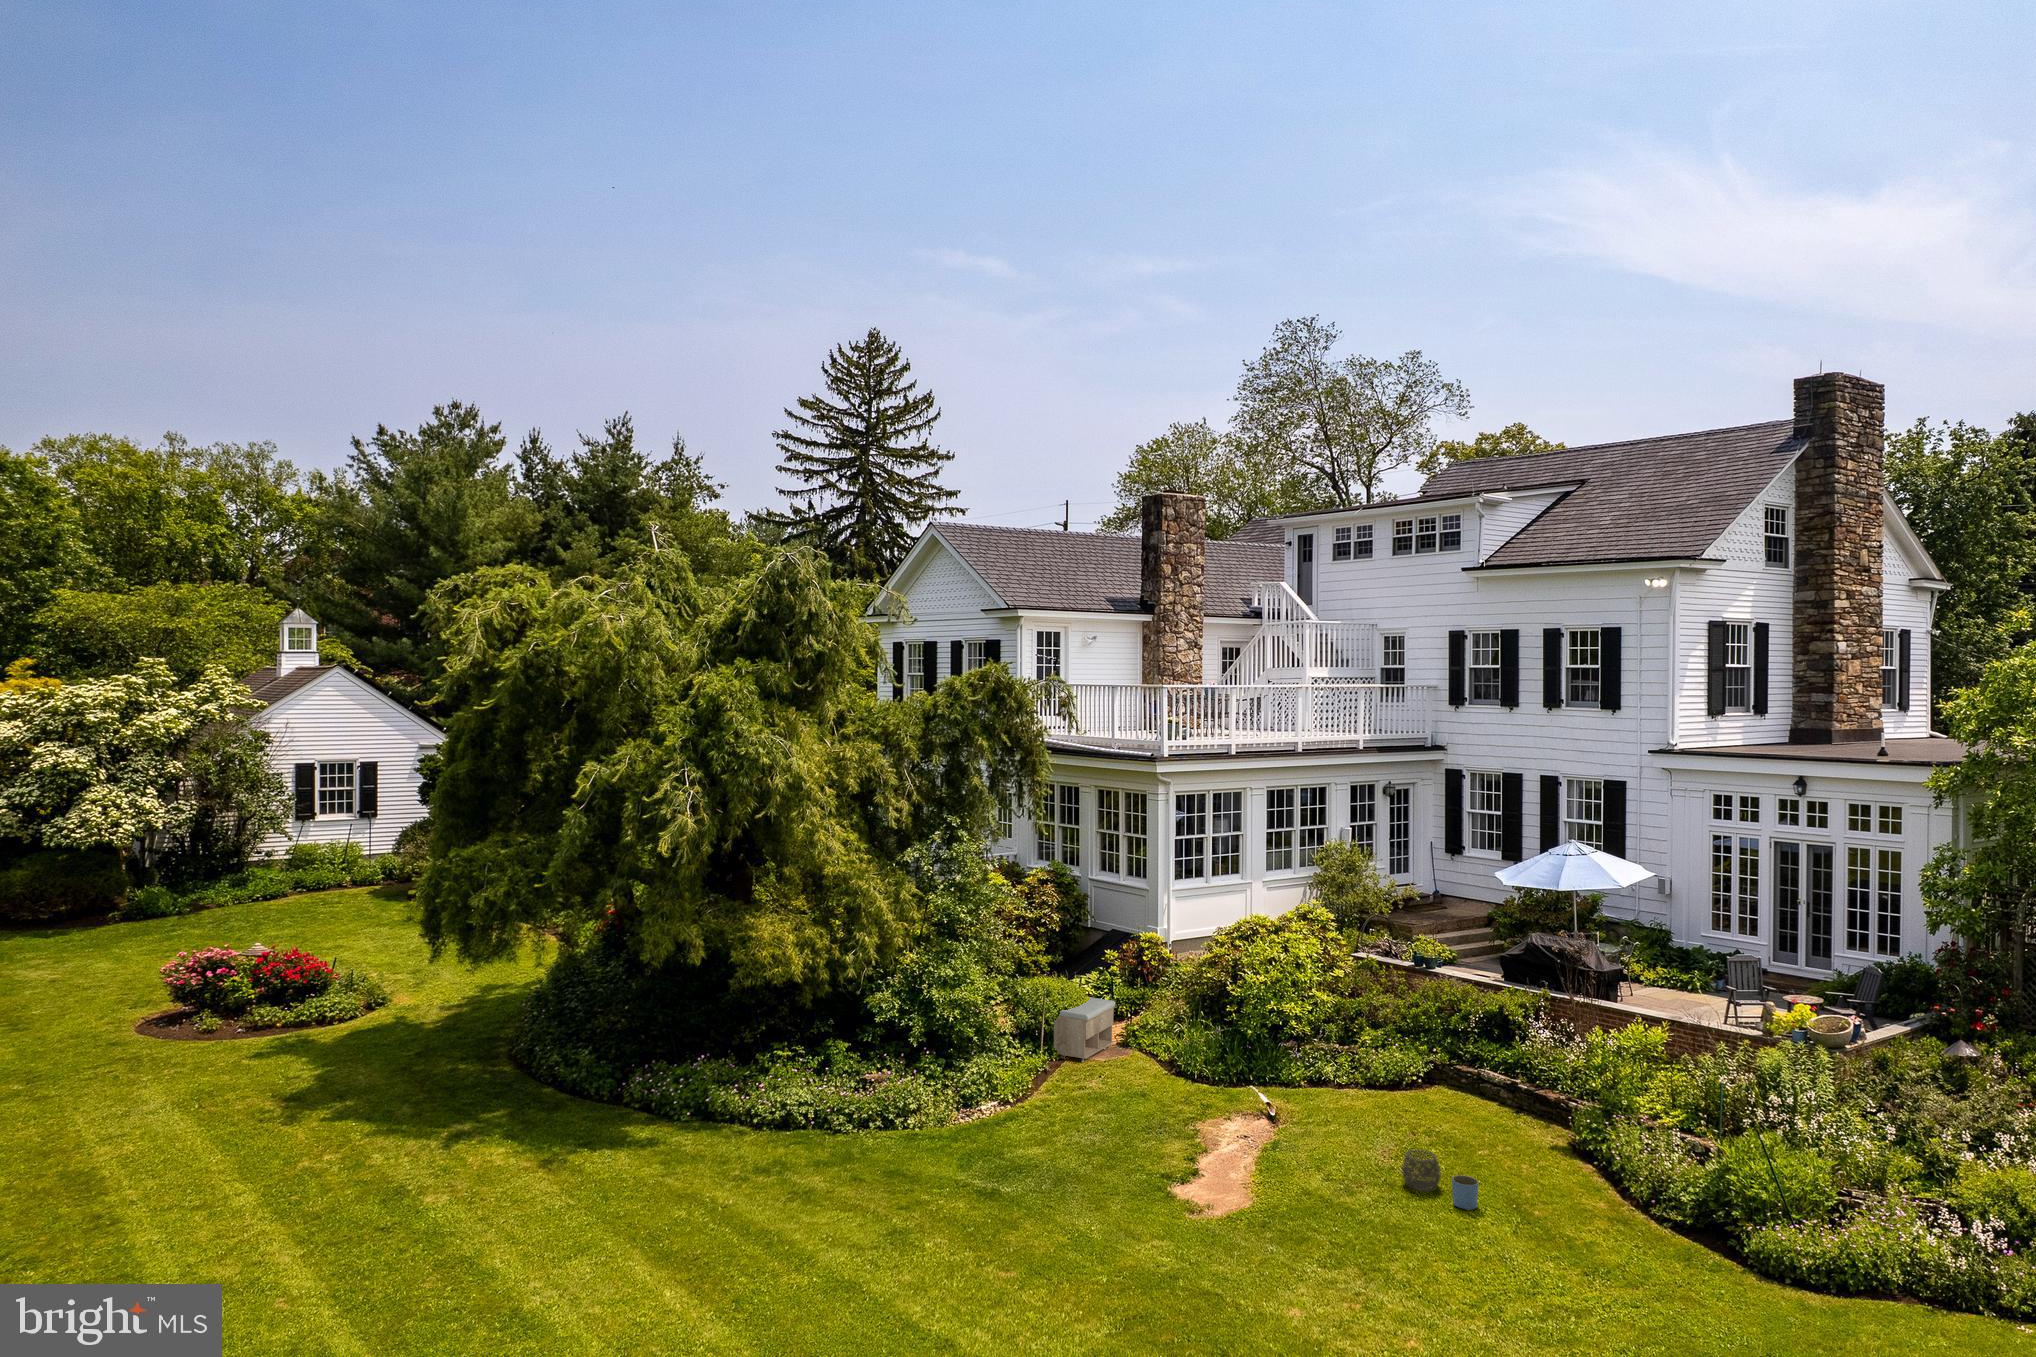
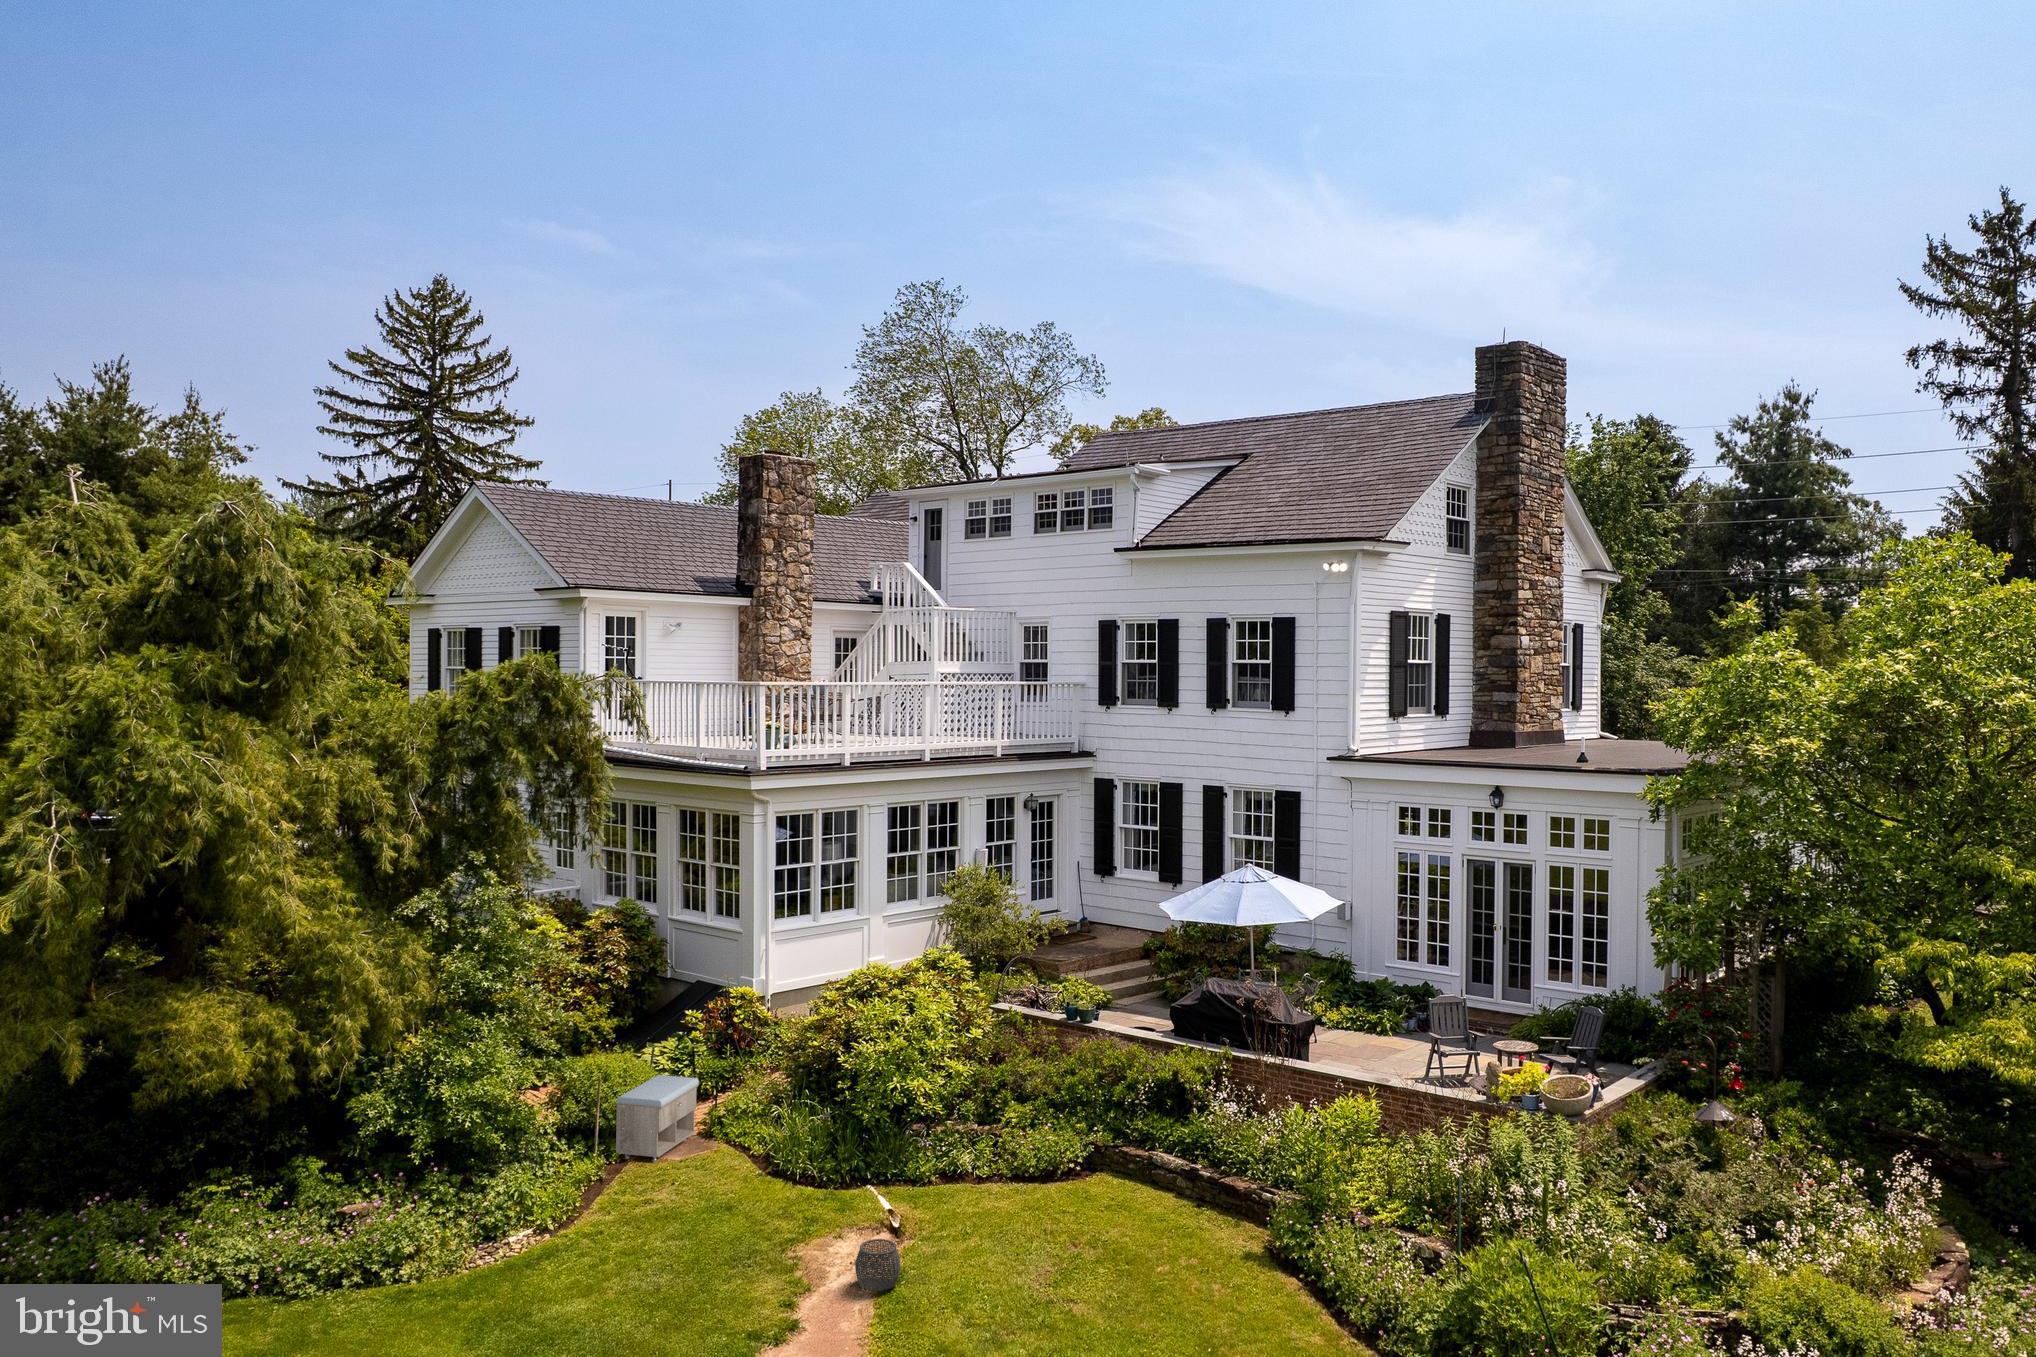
woven basket: present [1402,1150,1441,1191] -> present [855,1239,901,1291]
planter: present [1452,1175,1478,1210] -> none [1114,1269,1144,1313]

